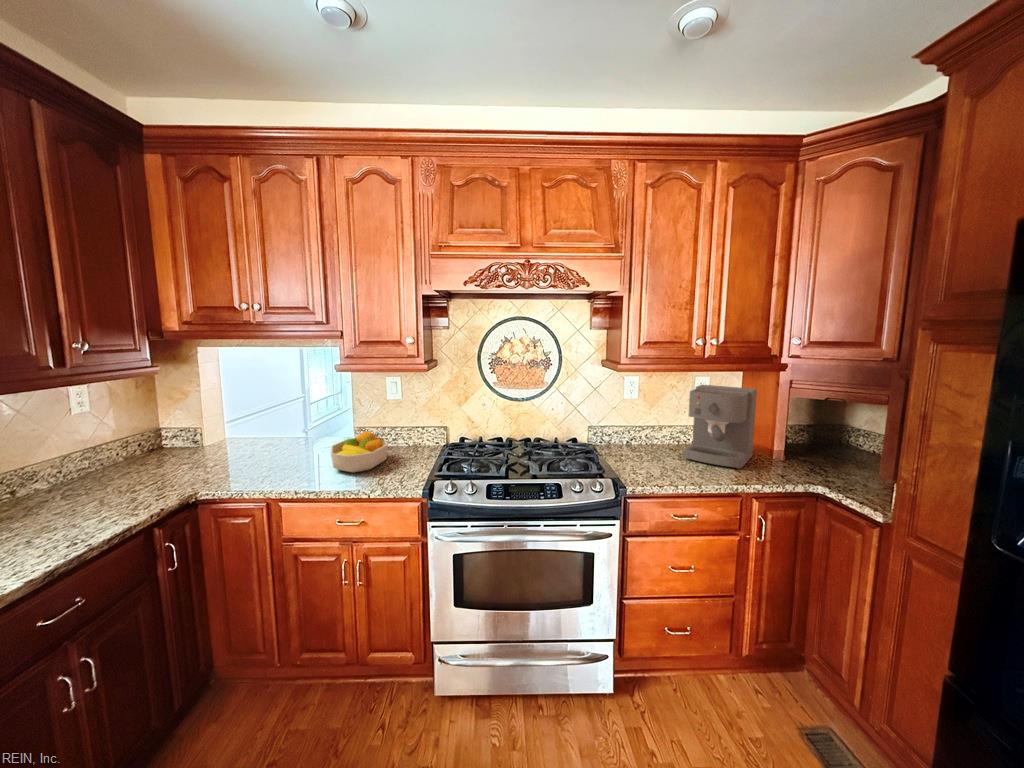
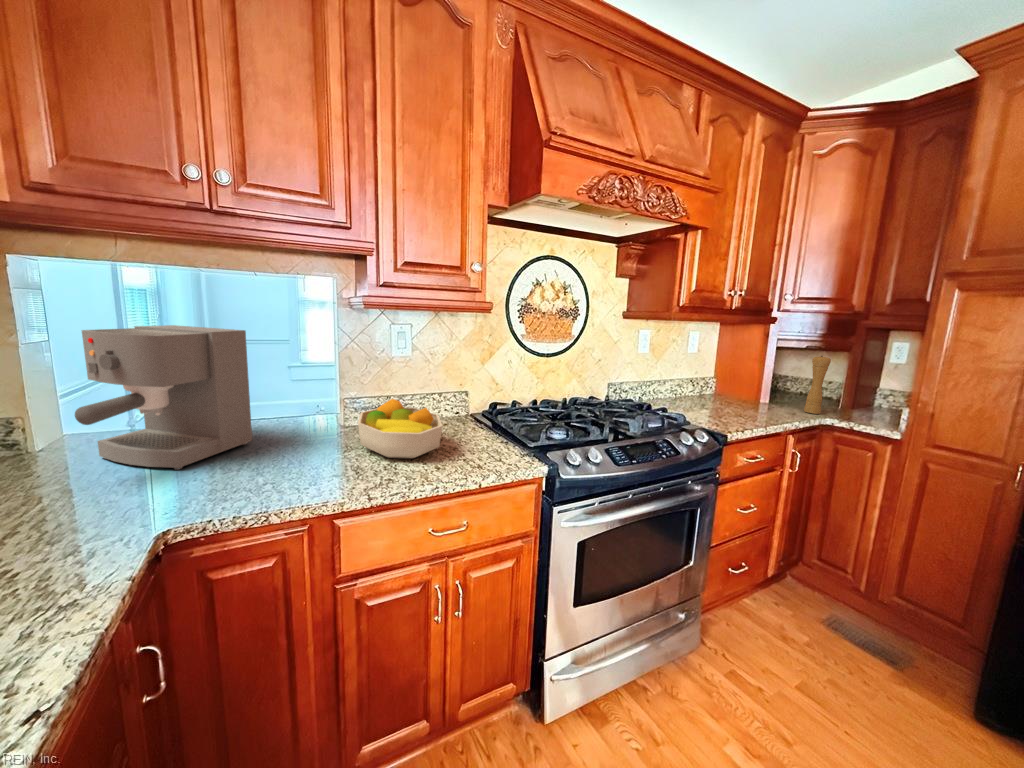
coffee maker: present [684,385,757,469] -> present [75,325,252,470]
pepper mill: none [822,408,849,478] -> present [804,356,831,414]

